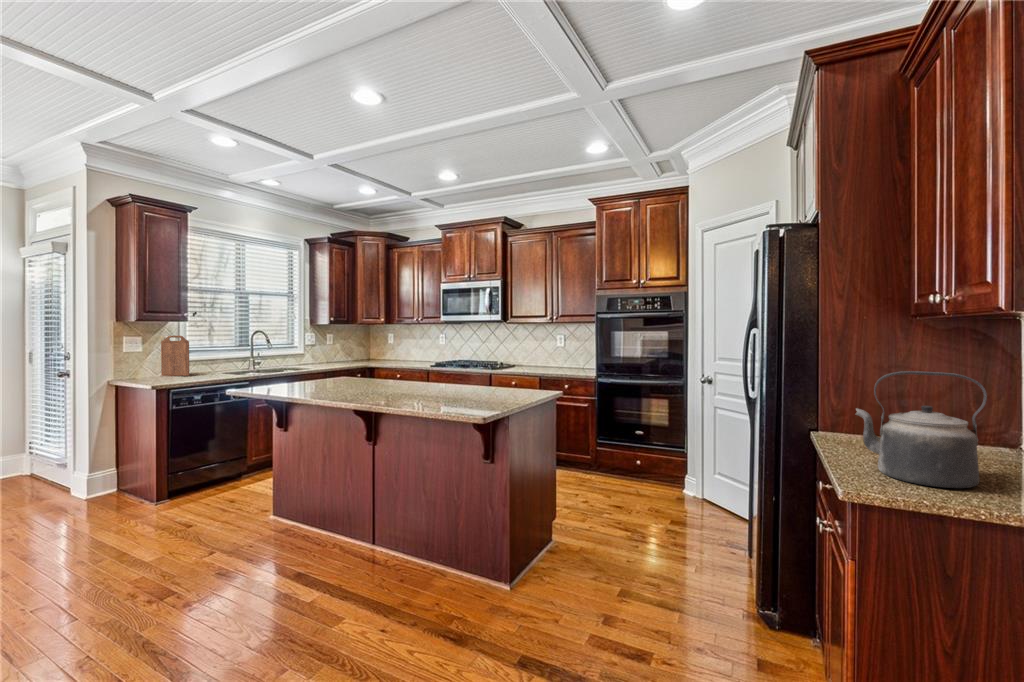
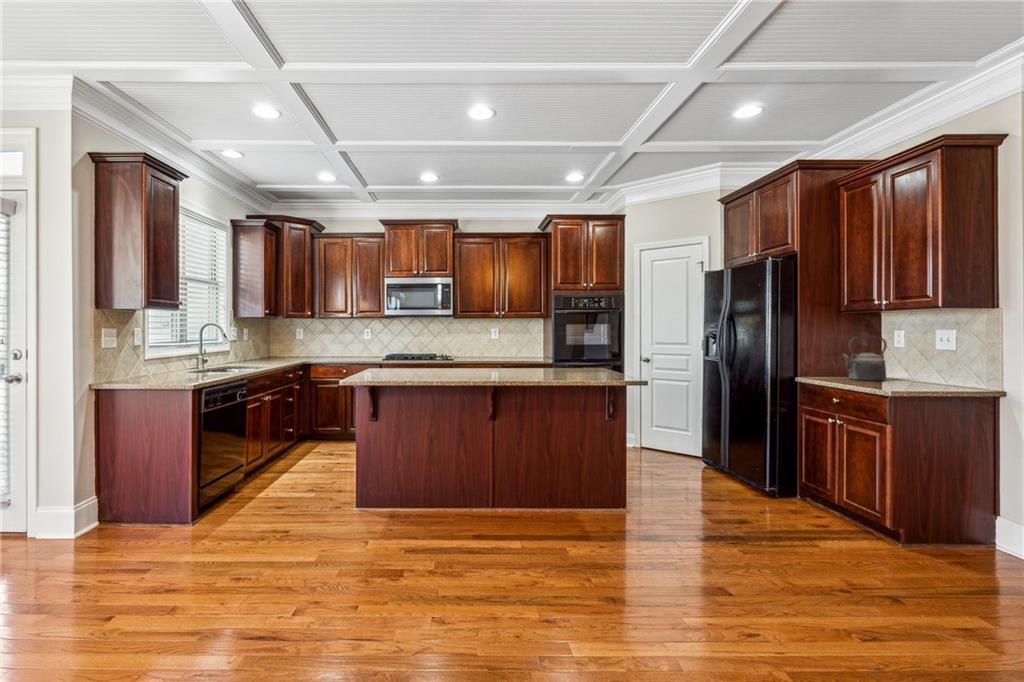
cutting board: present [161,336,189,376] -> none [148,327,181,377]

